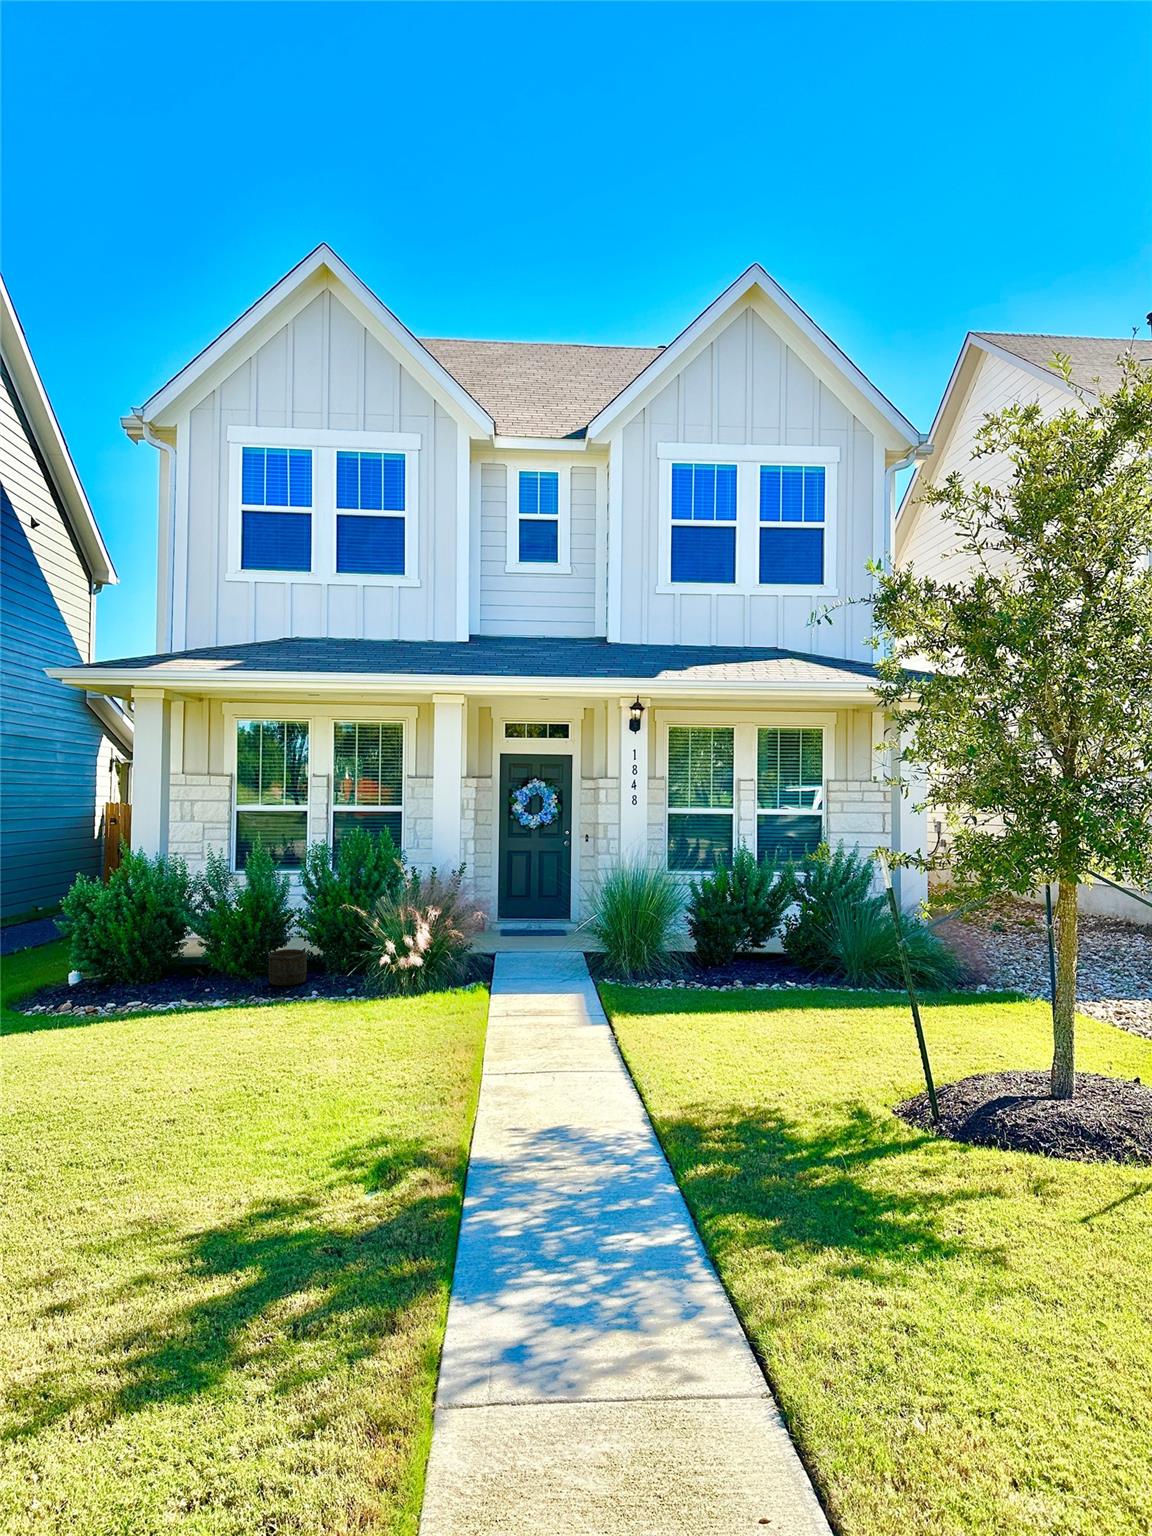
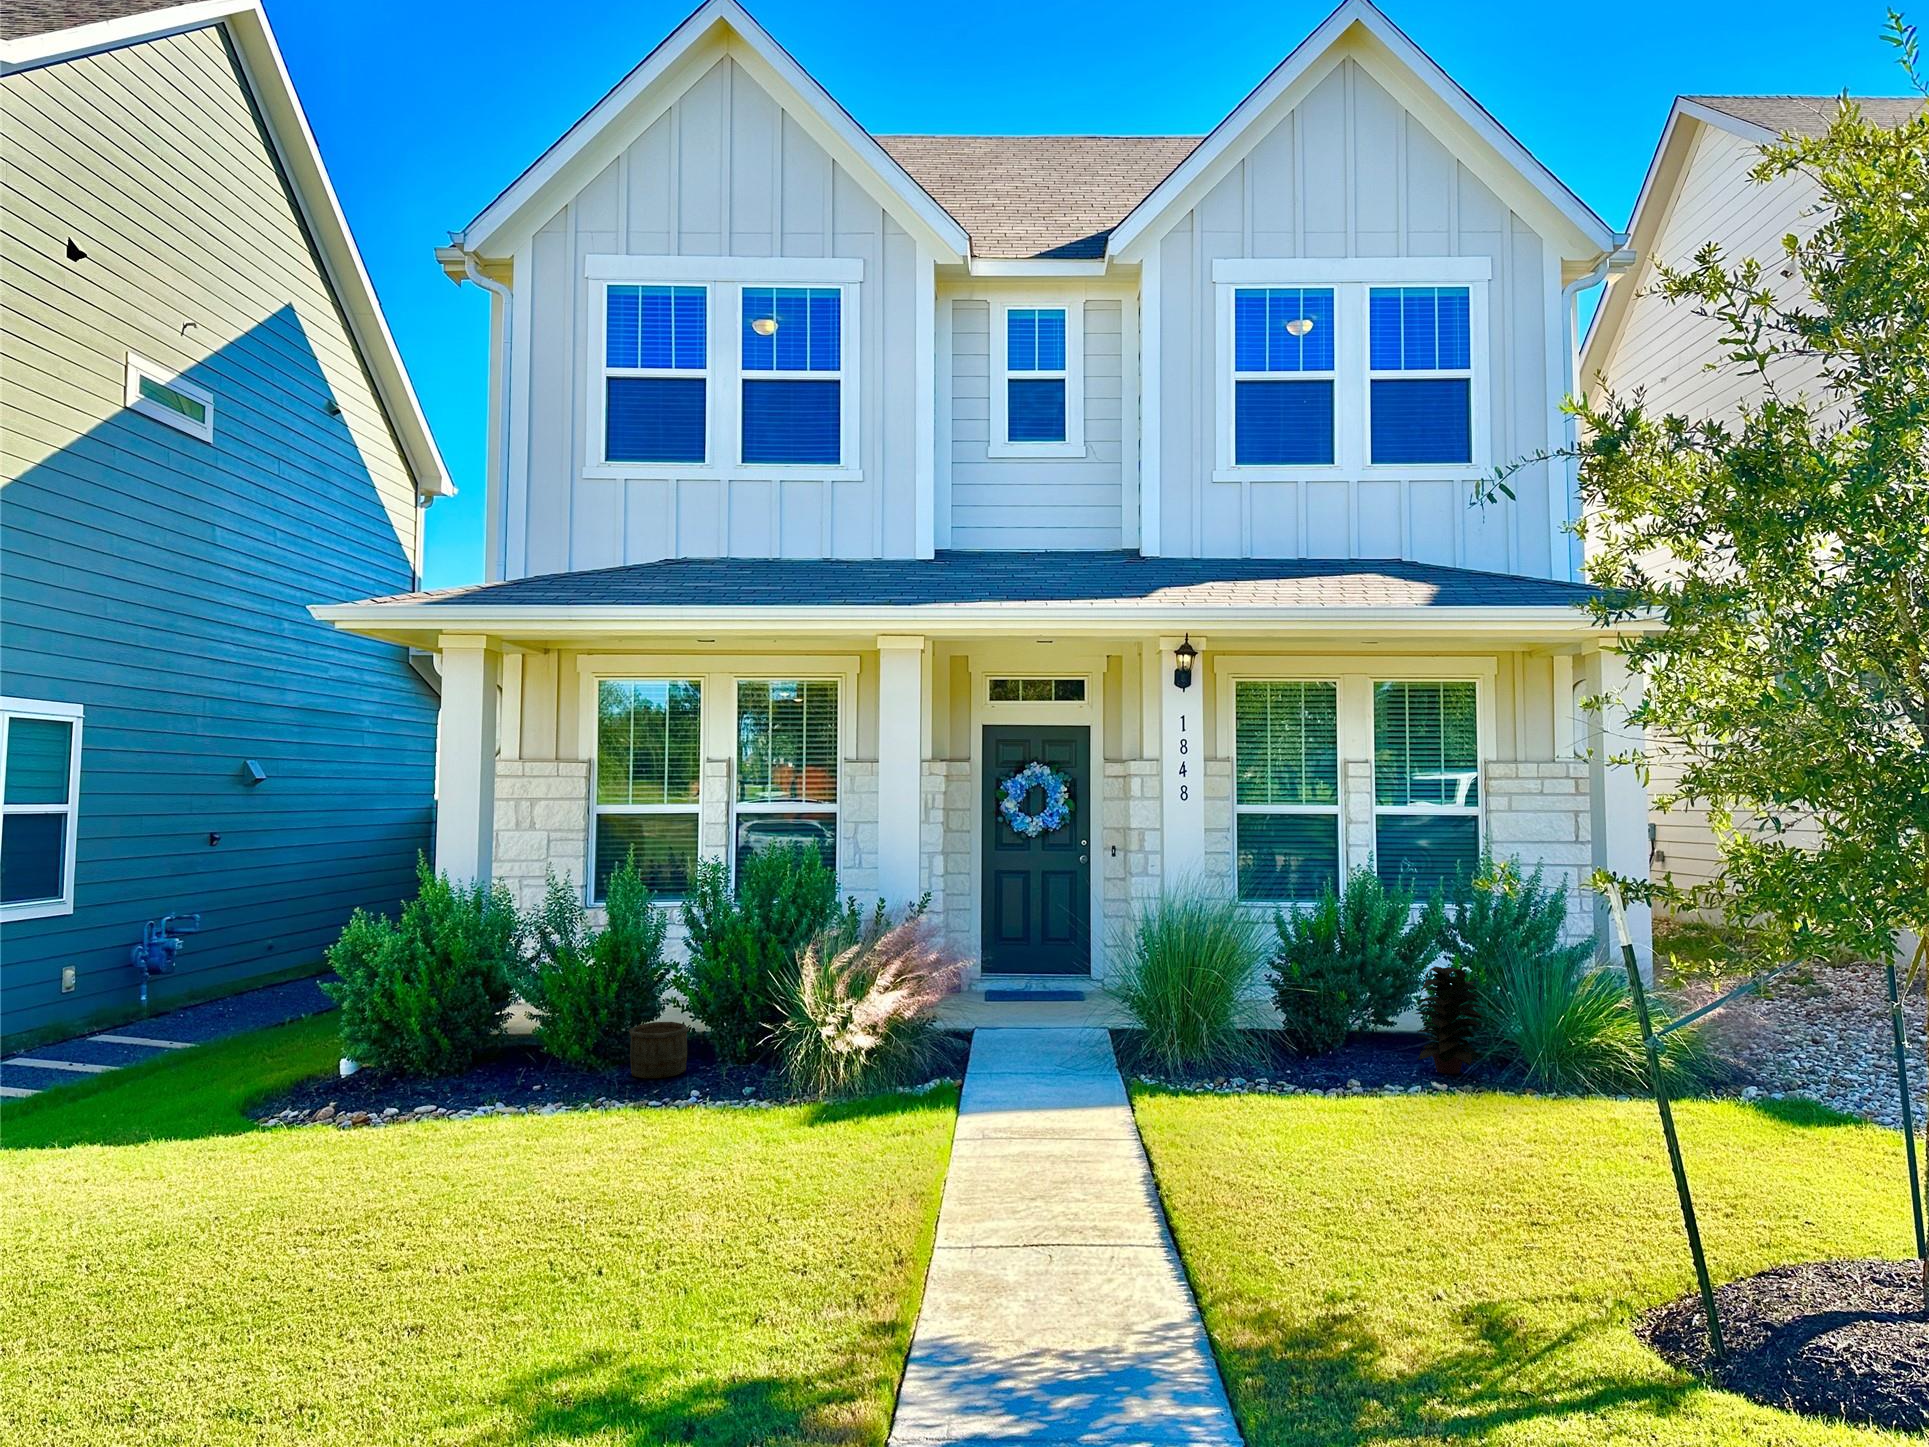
decorative plant: none [779,912,825,979] -> present [1415,966,1485,1074]

